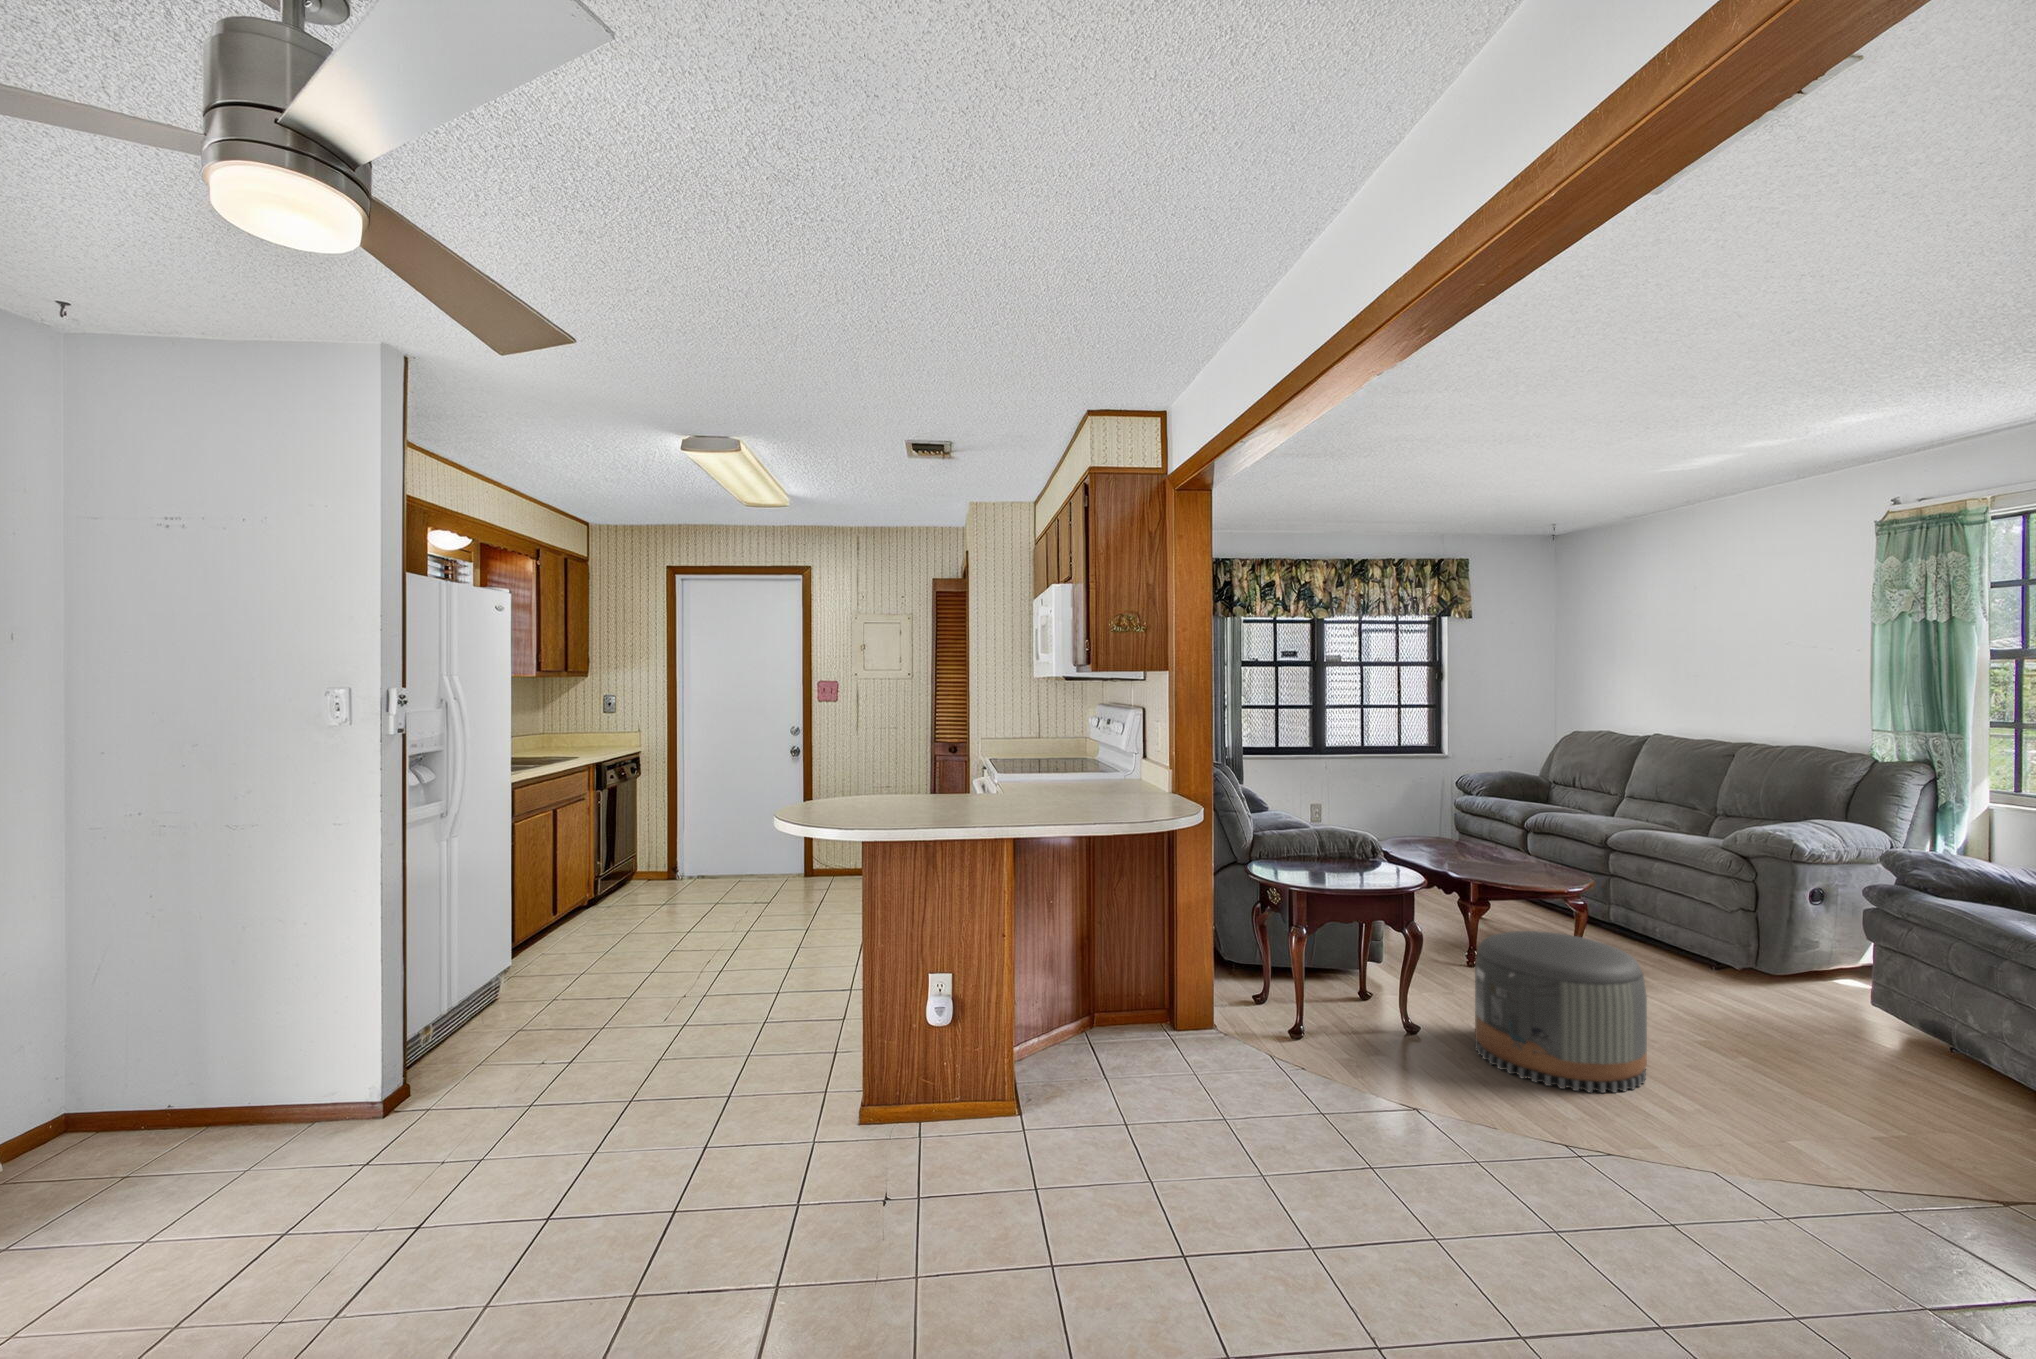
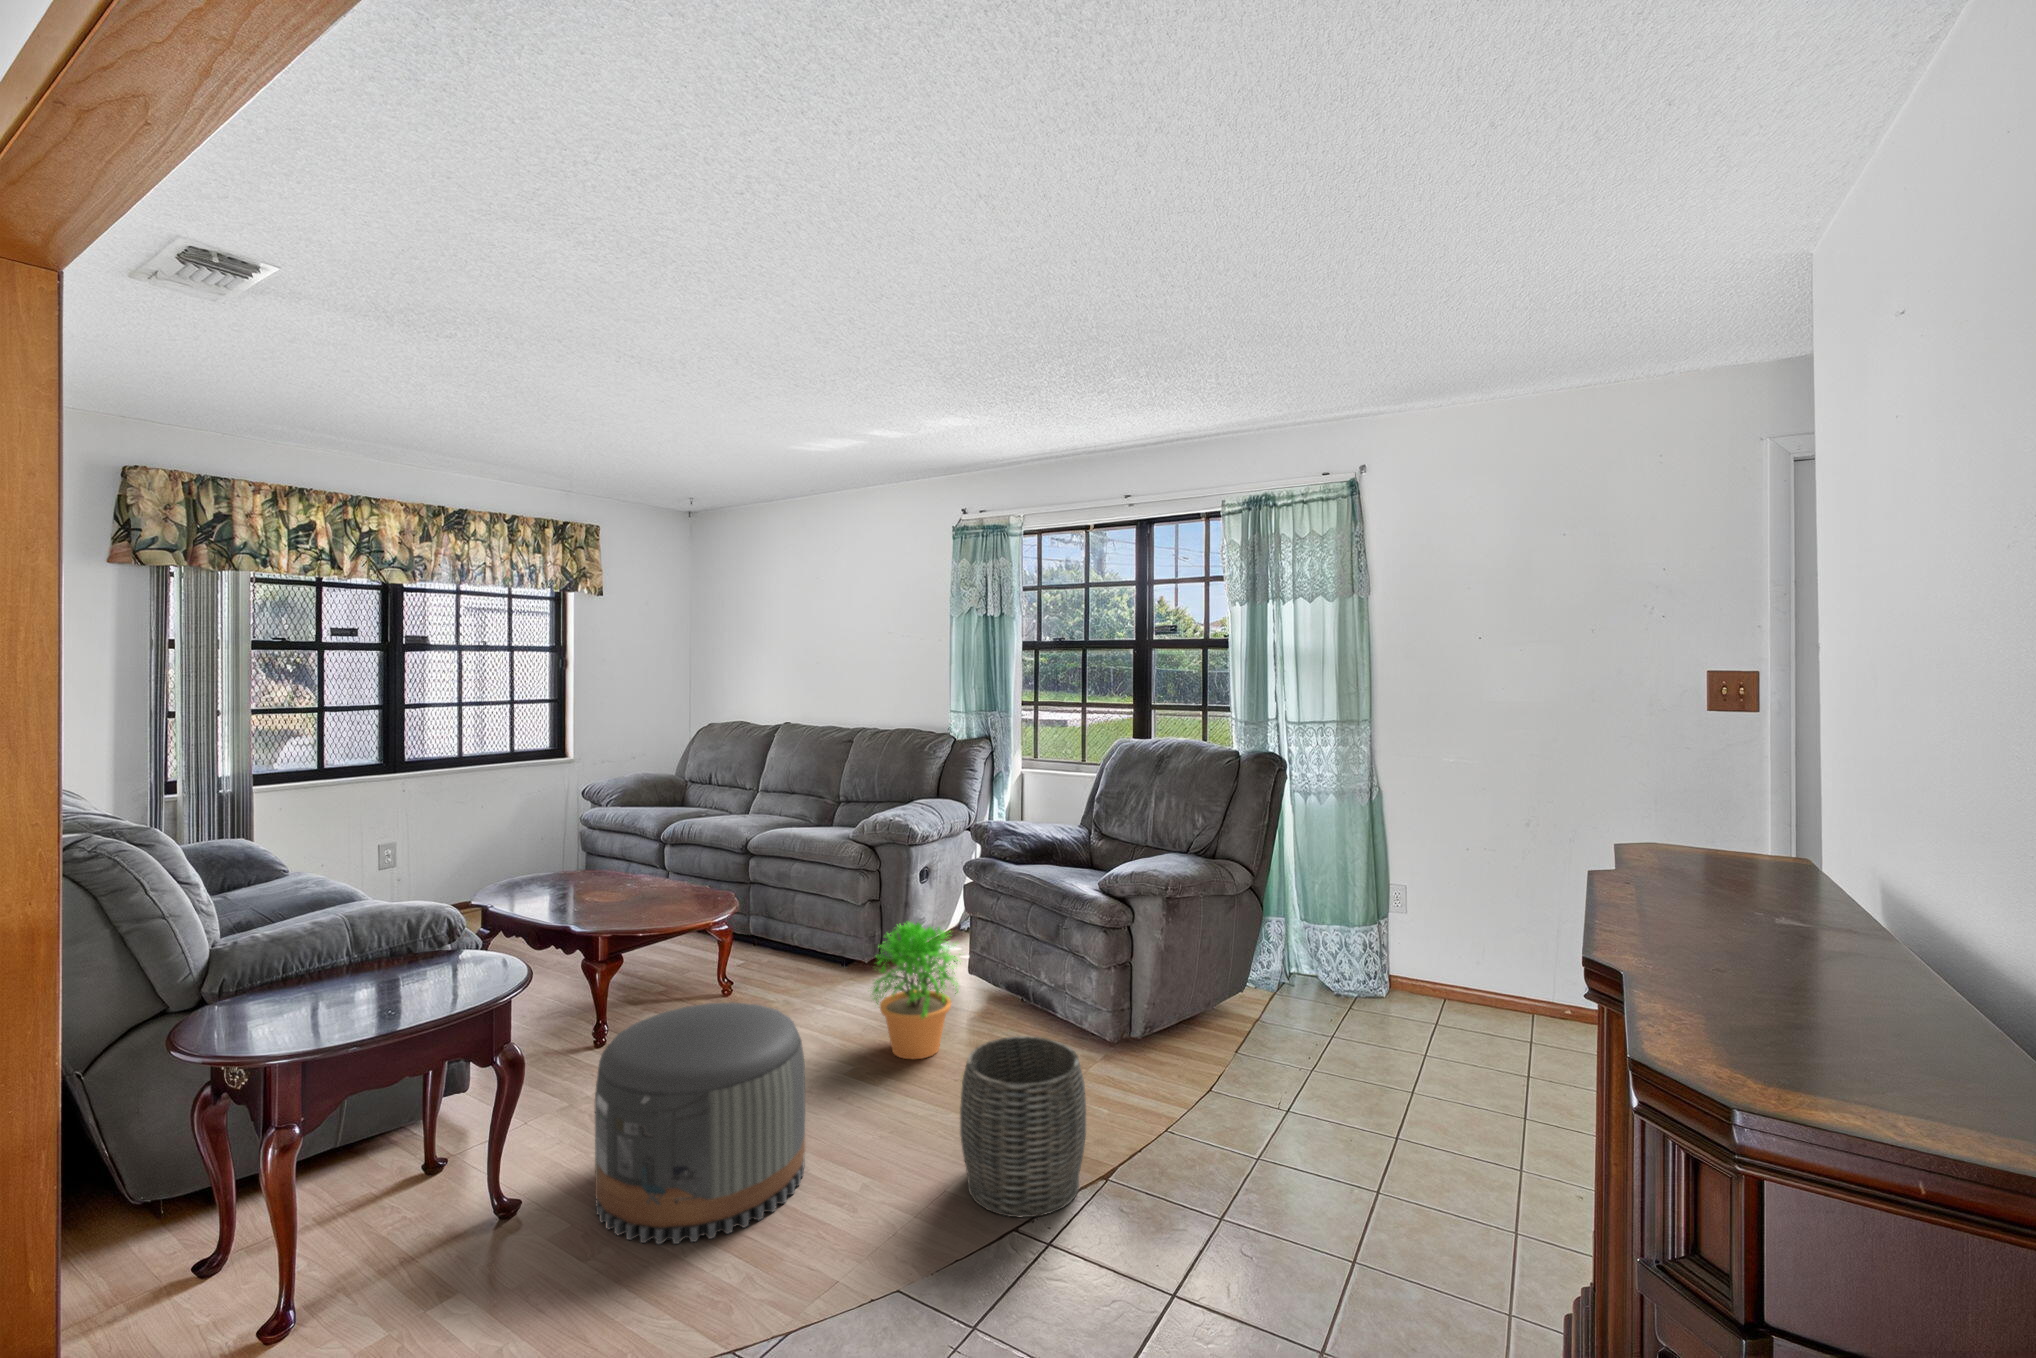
potted plant: none [1724,918,1854,1053] -> present [872,922,960,1059]
woven basket: none [1806,1023,1971,1190] -> present [960,1036,1086,1218]

